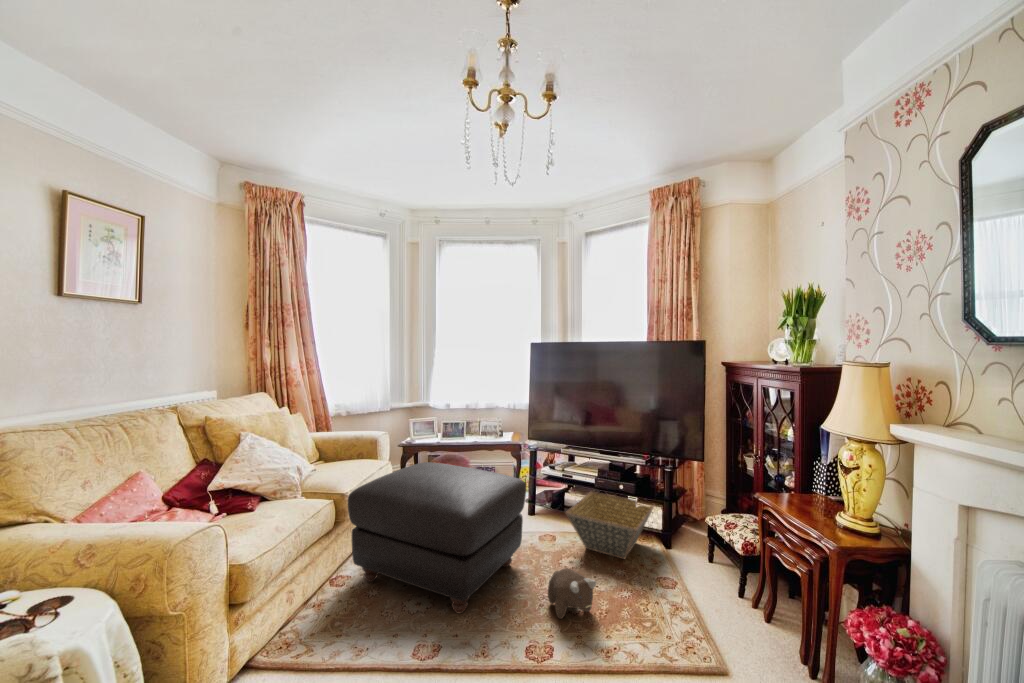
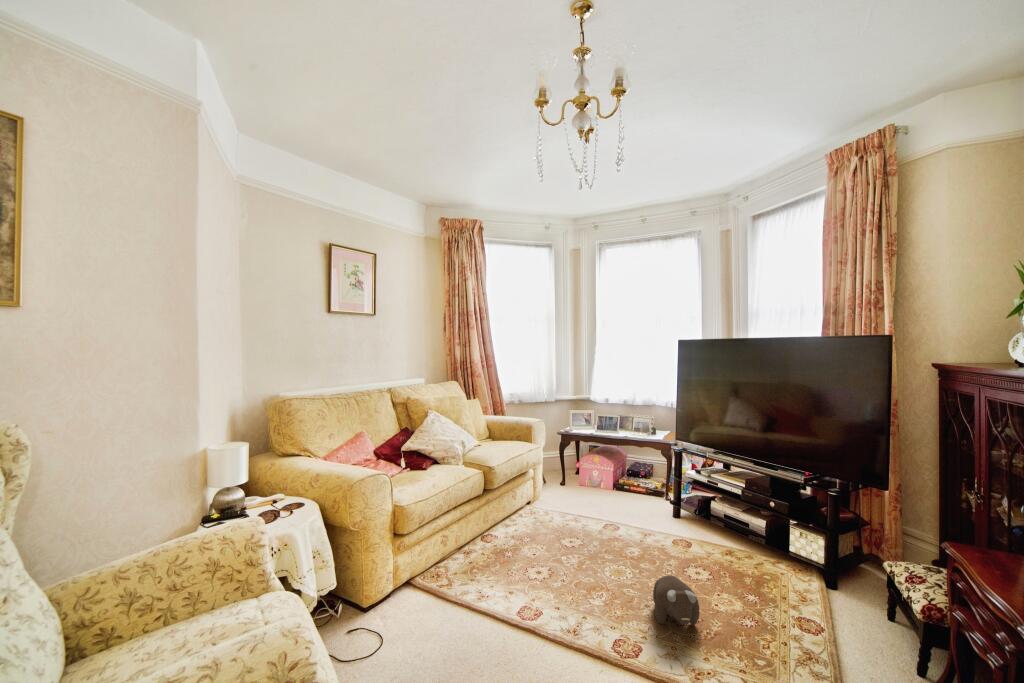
ottoman: present [348,462,526,613] -> none [491,451,648,590]
basket: present [566,491,654,559] -> none [696,504,820,587]

